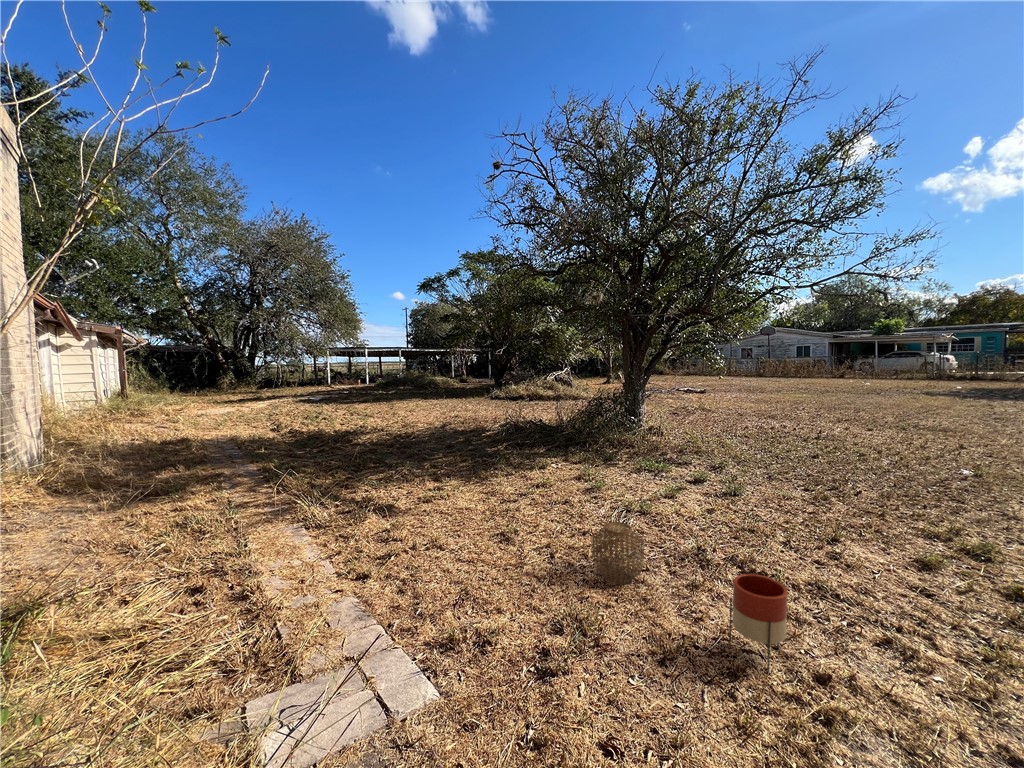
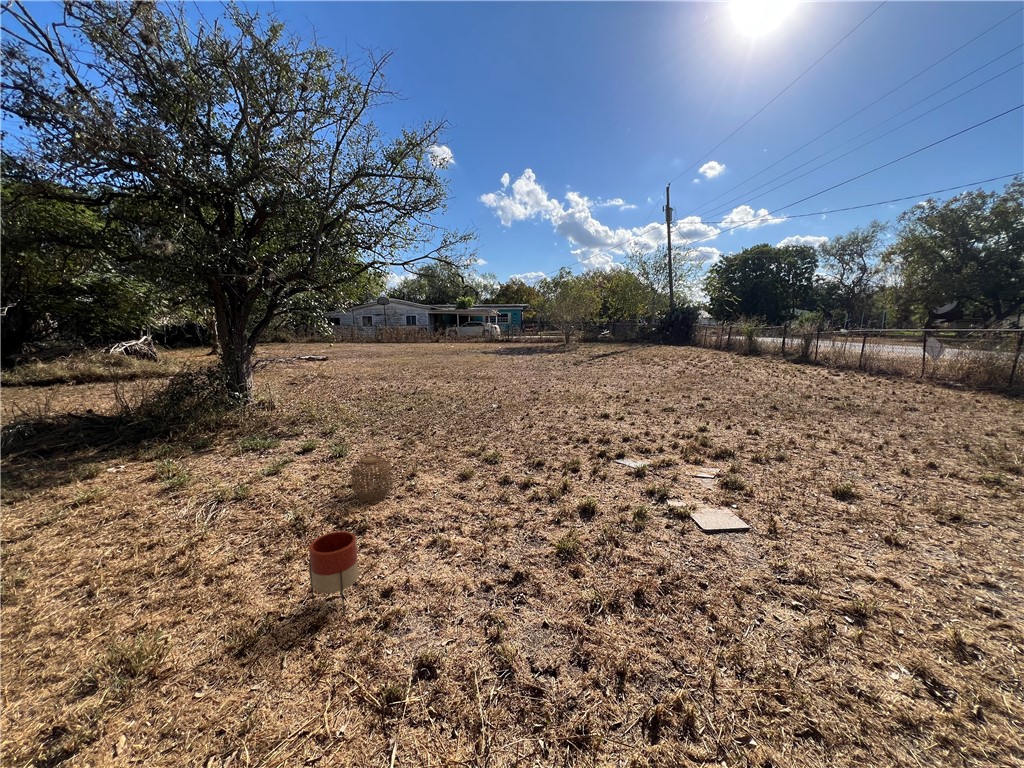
woven basket: present [592,522,644,584] -> present [351,455,393,501]

